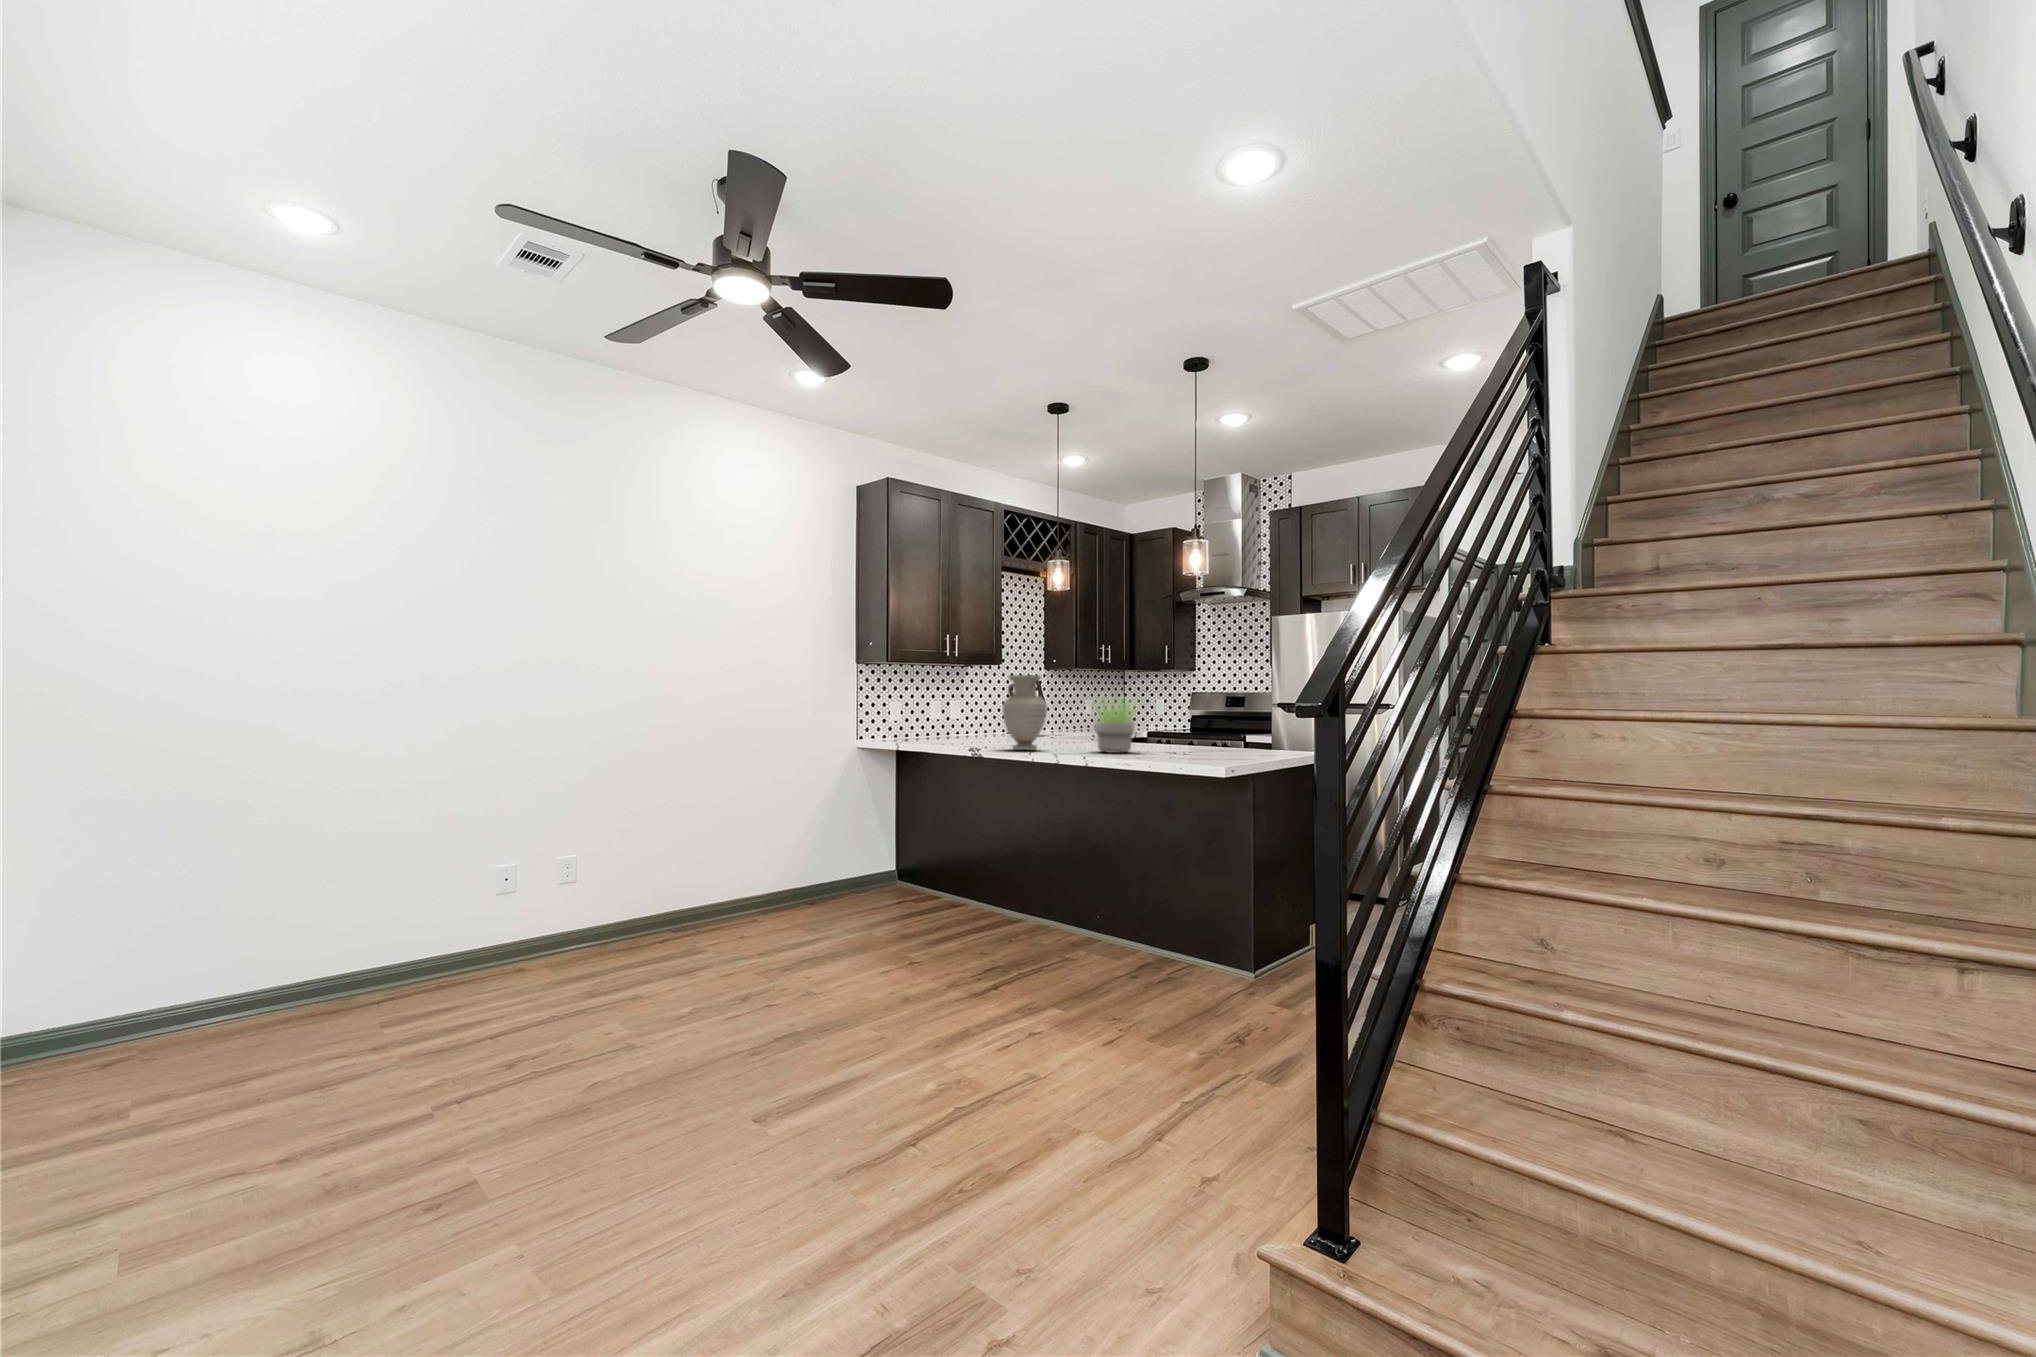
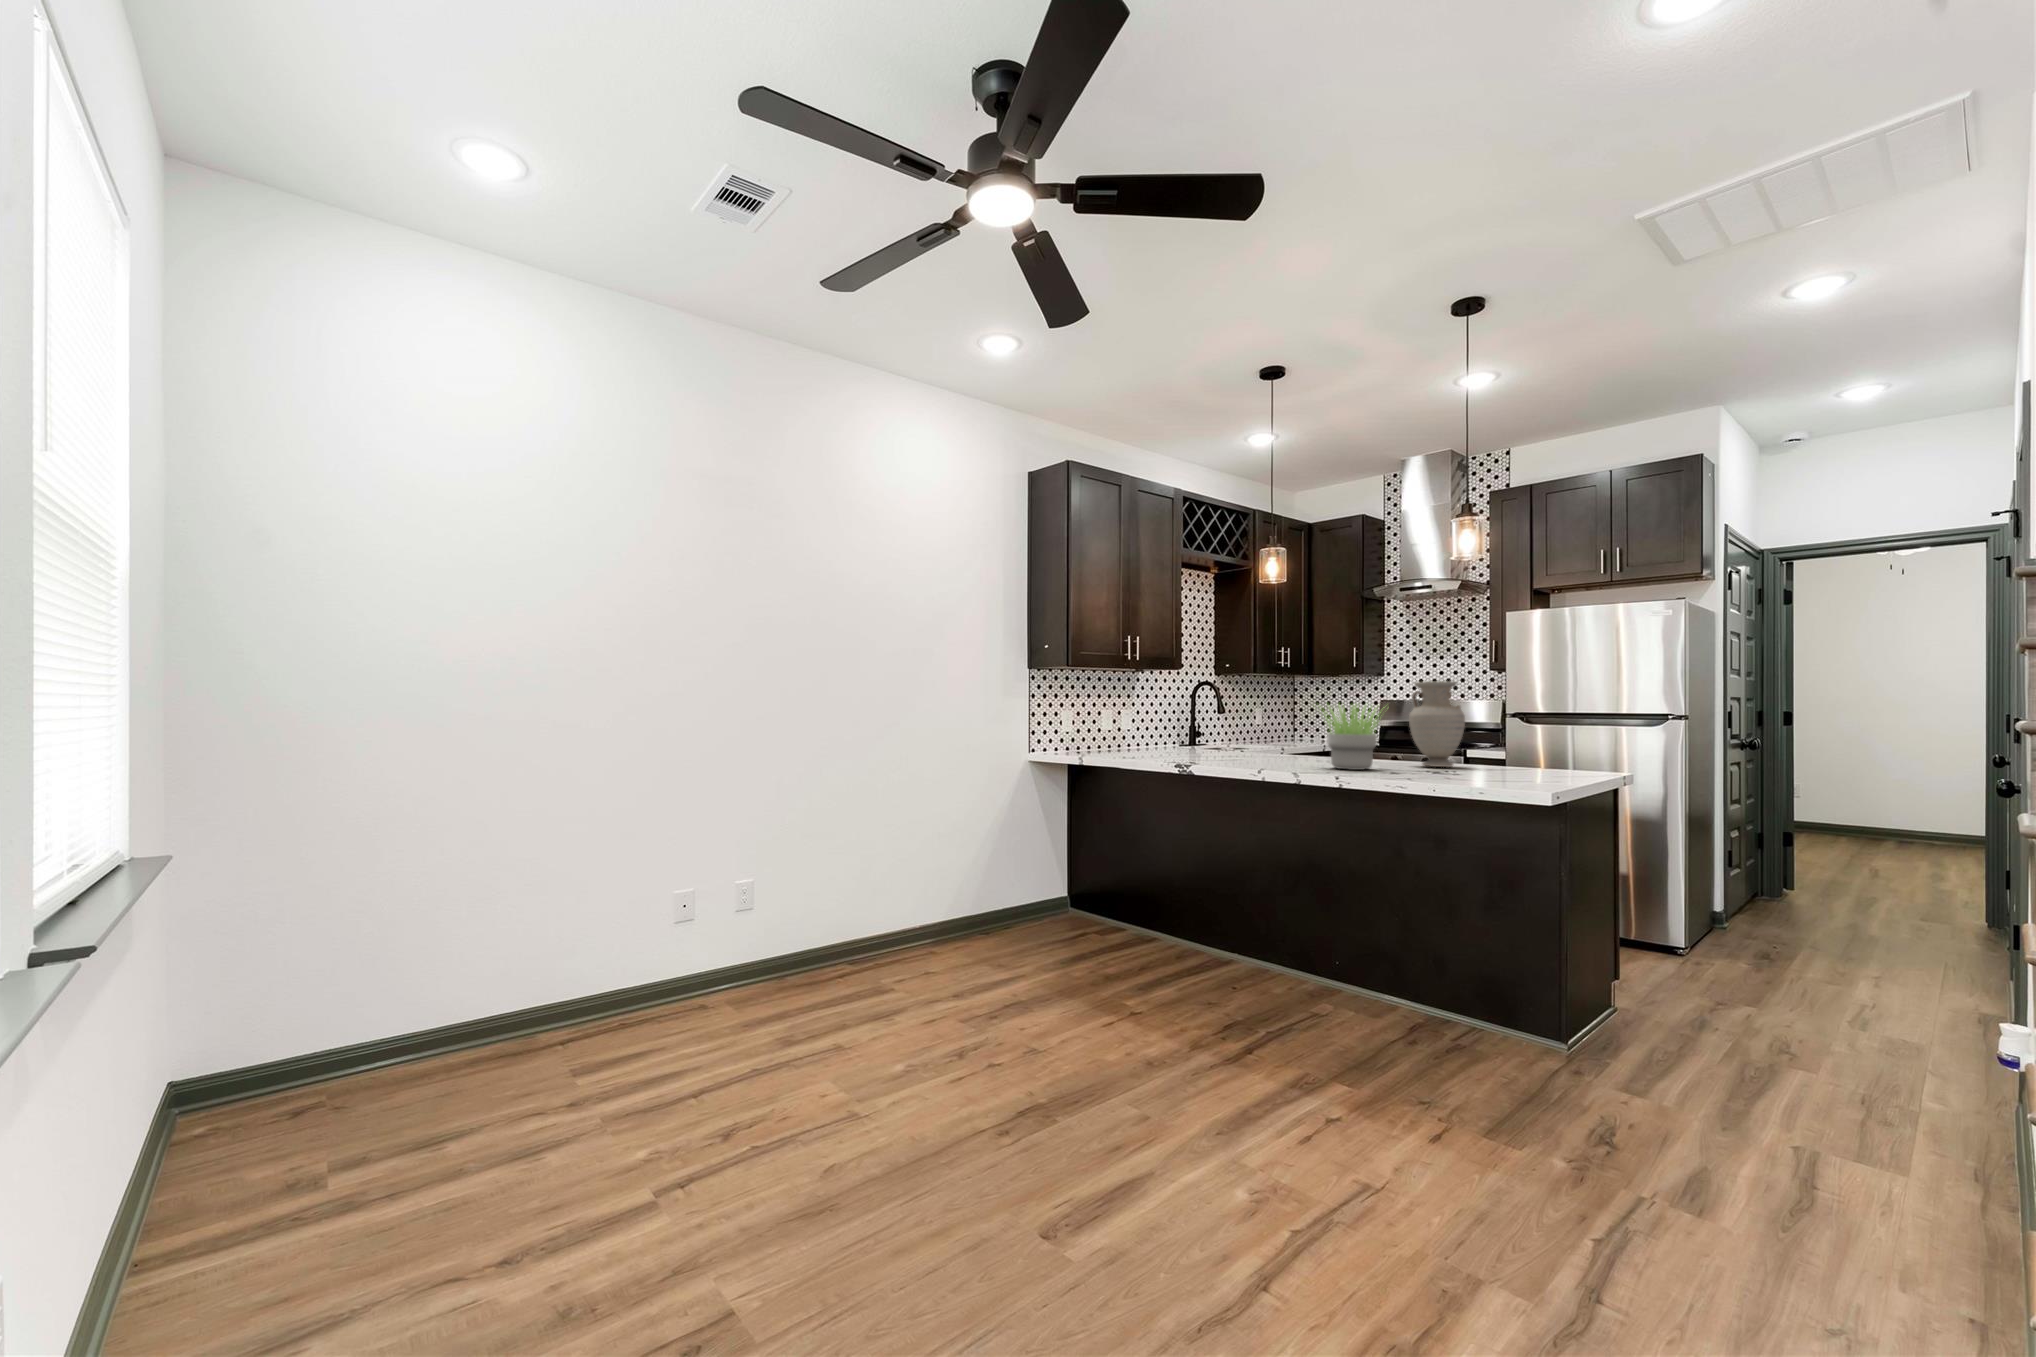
vase: present [1003,675,1047,750] -> present [1409,681,1465,767]

